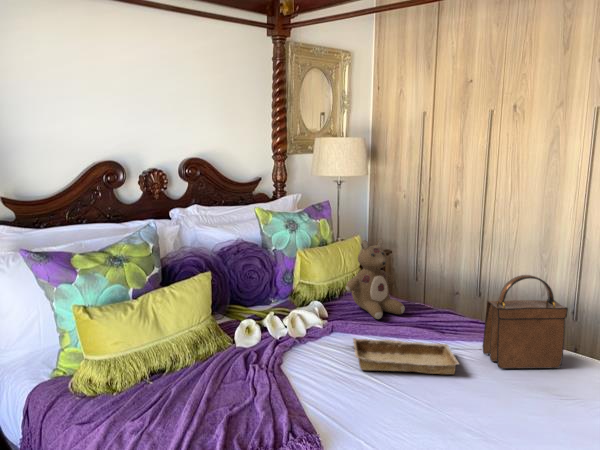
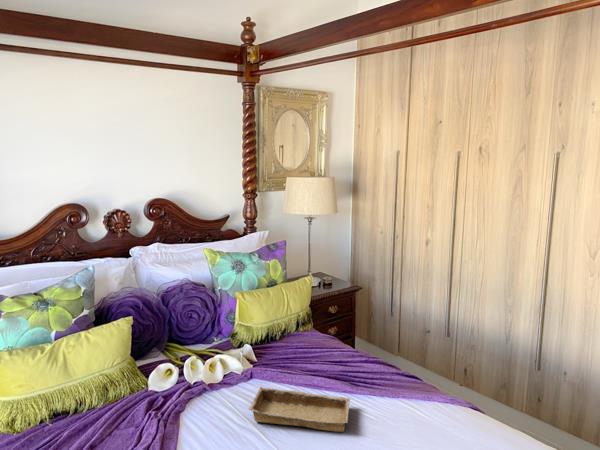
stuffed bear: present [346,239,405,319] -> none [275,285,331,365]
handbag: present [483,275,568,369] -> none [386,335,463,431]

